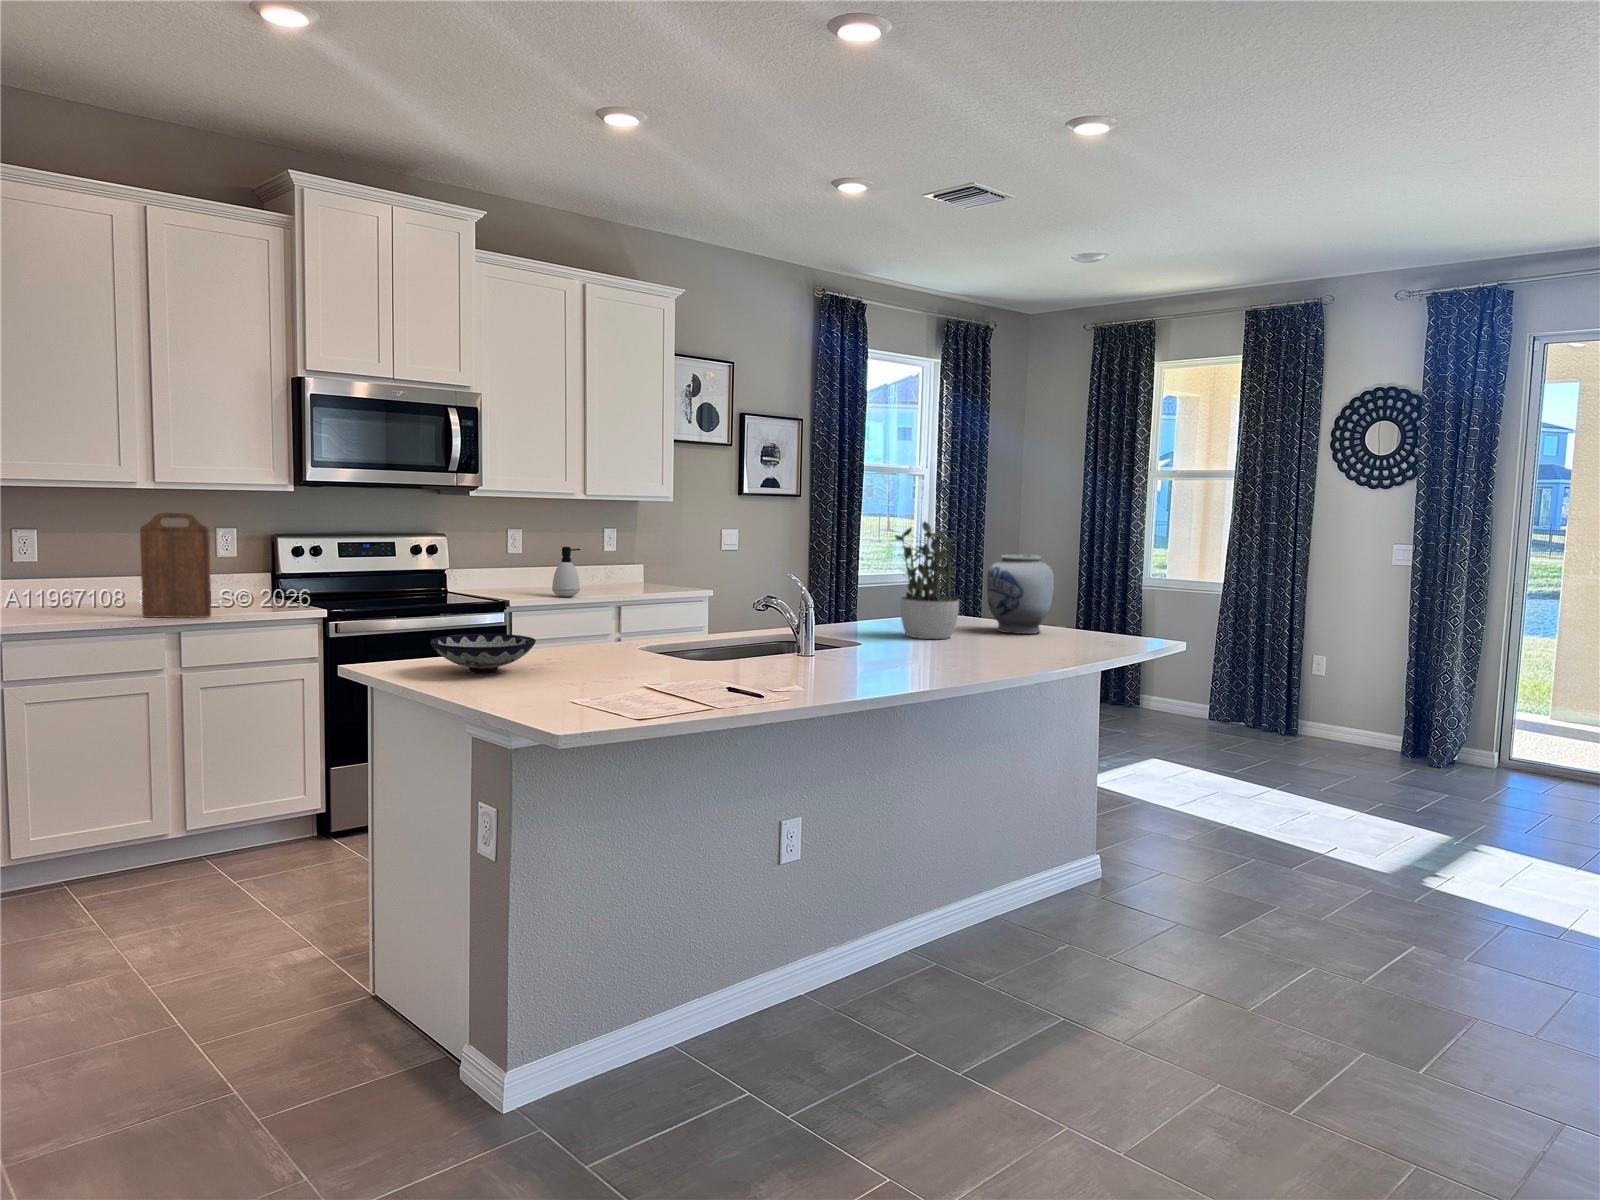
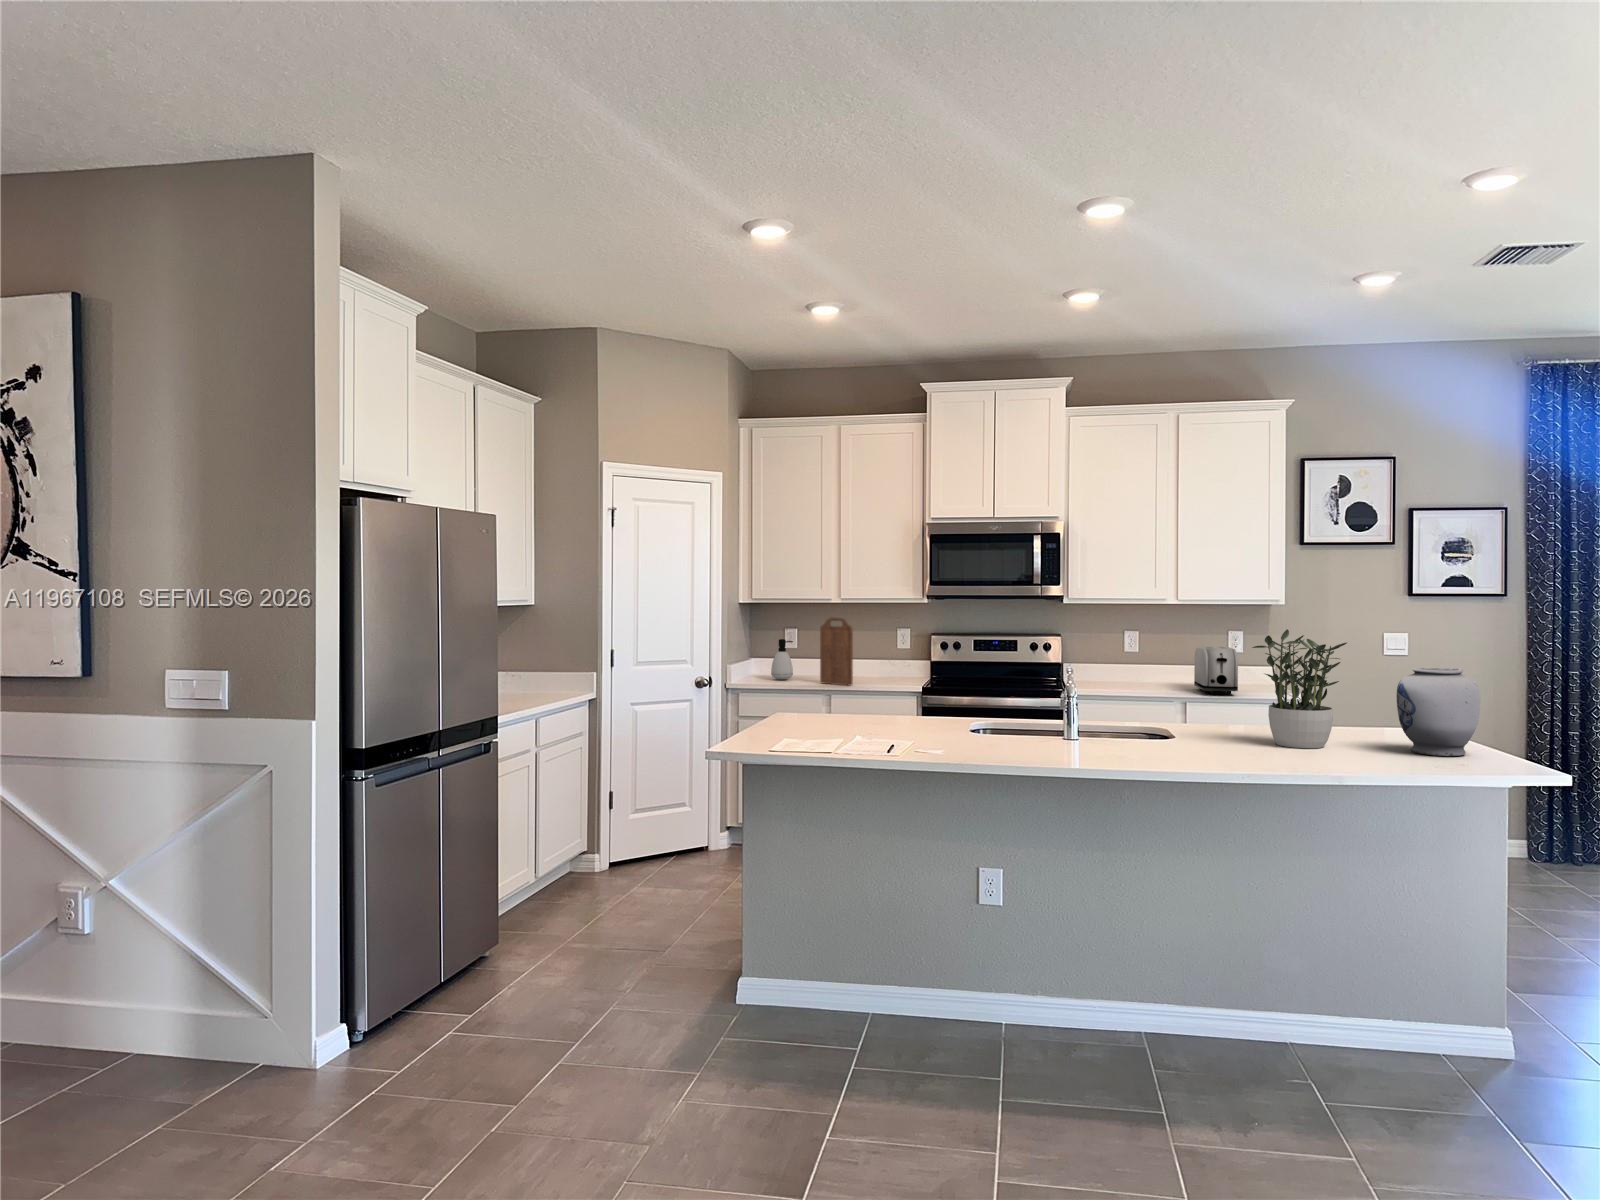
toaster: none [603,545,667,597] -> present [1194,646,1238,695]
soap dispenser: present [552,547,580,597] -> present [771,639,793,680]
bowl: present [430,634,536,673] -> none [820,702,888,727]

